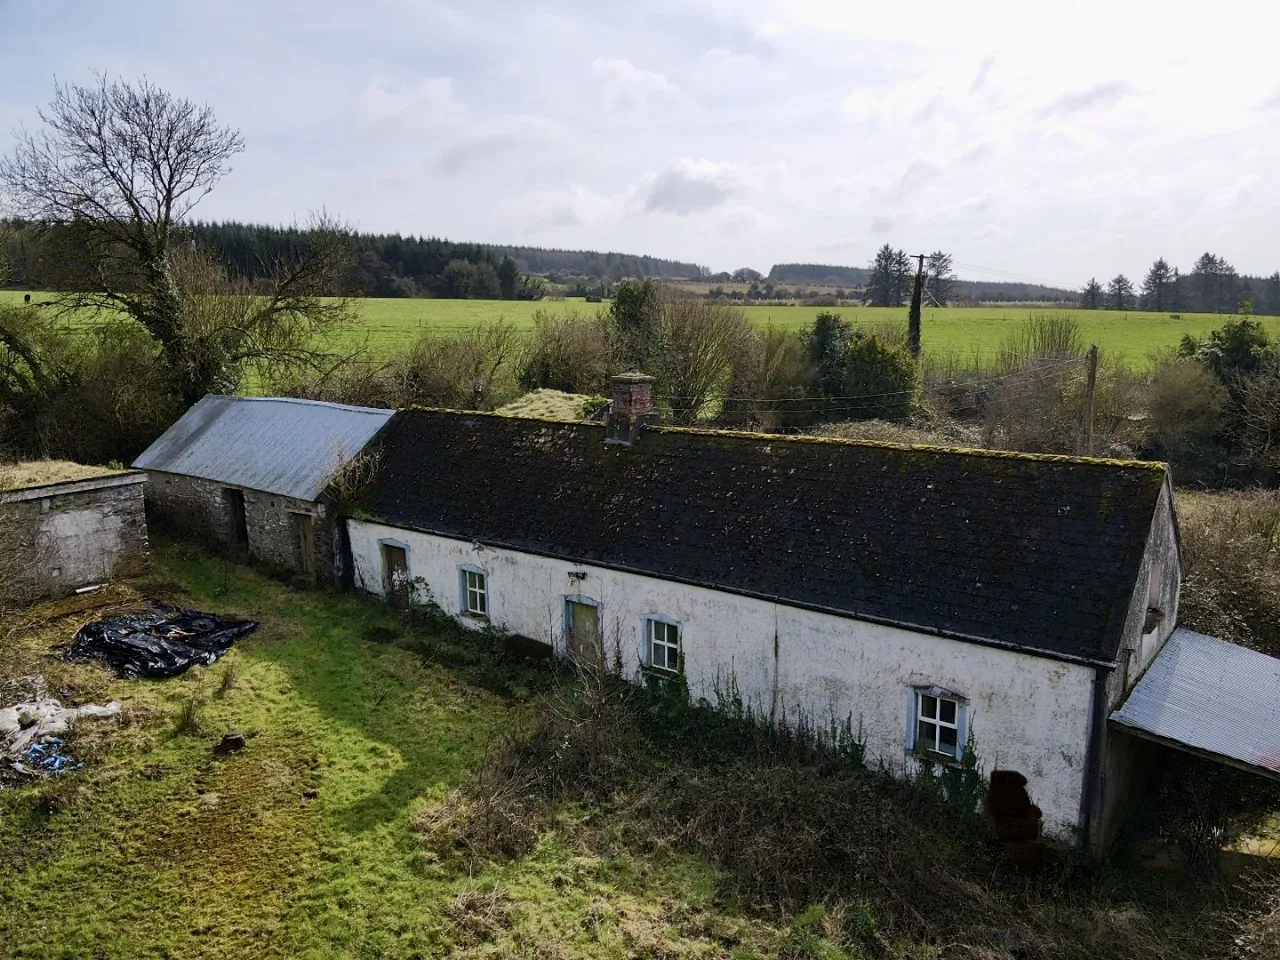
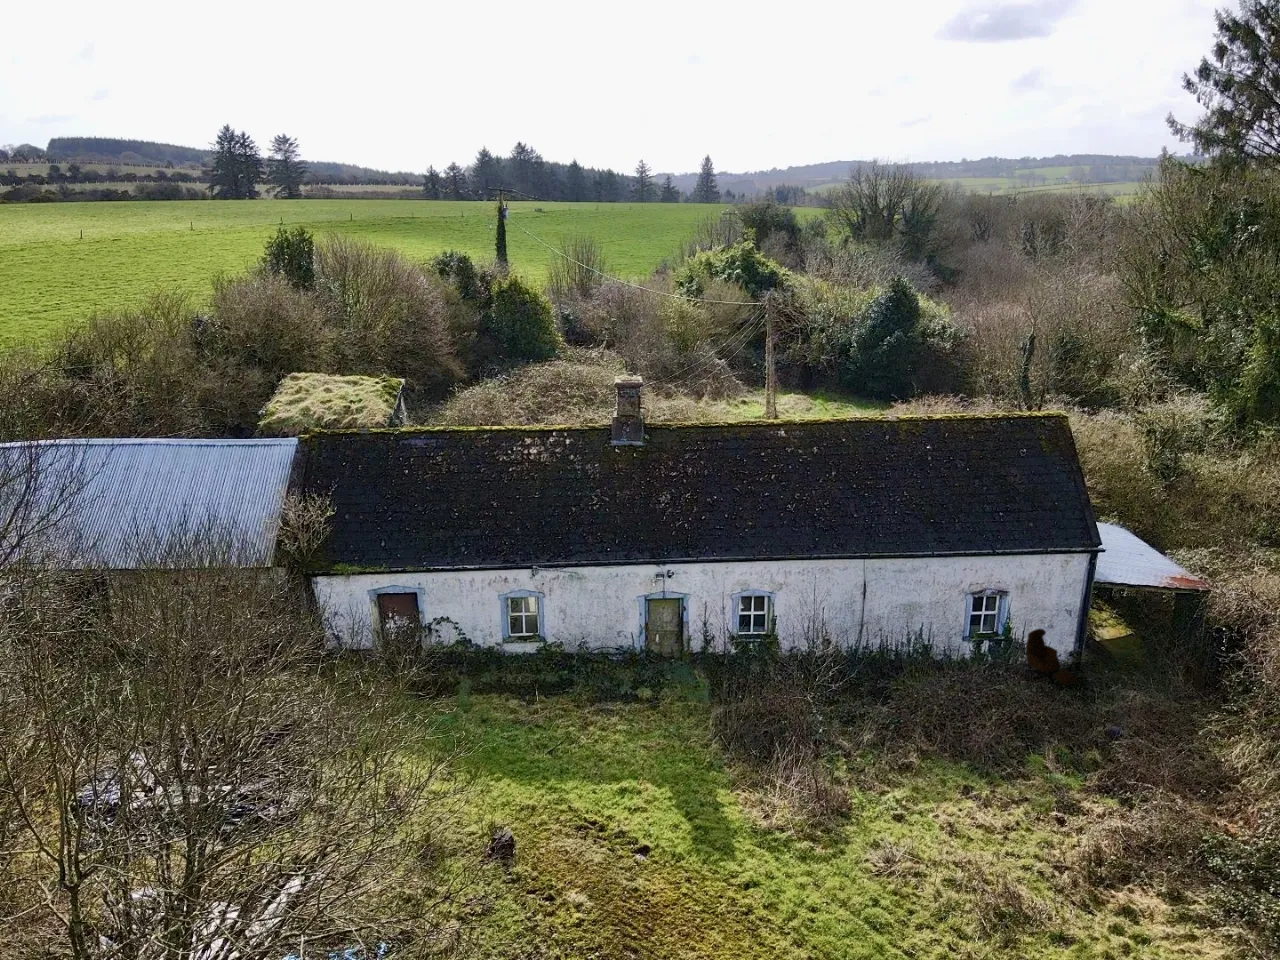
bench: present [504,633,553,671] -> none [585,643,633,670]

